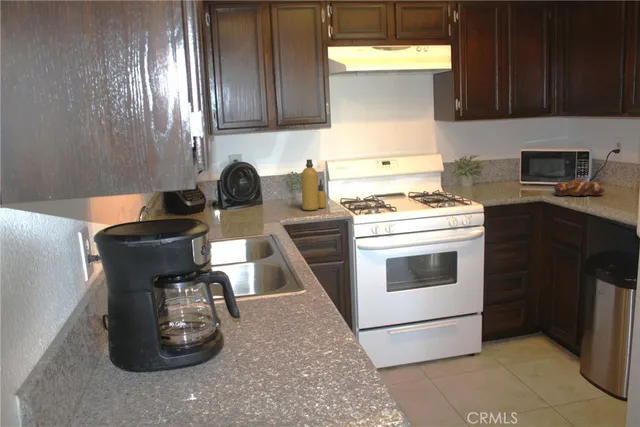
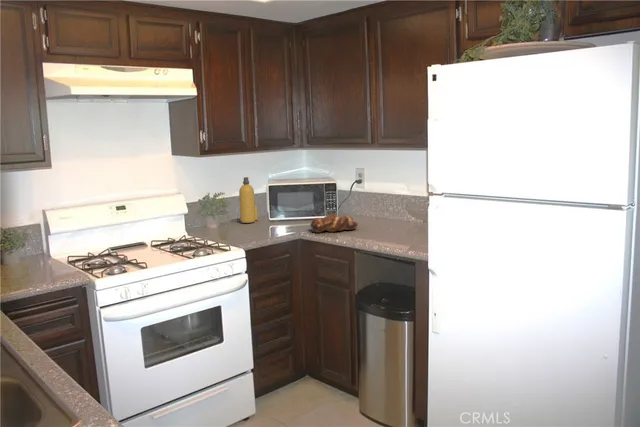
bottle: present [301,159,326,210] -> present [239,177,258,223]

